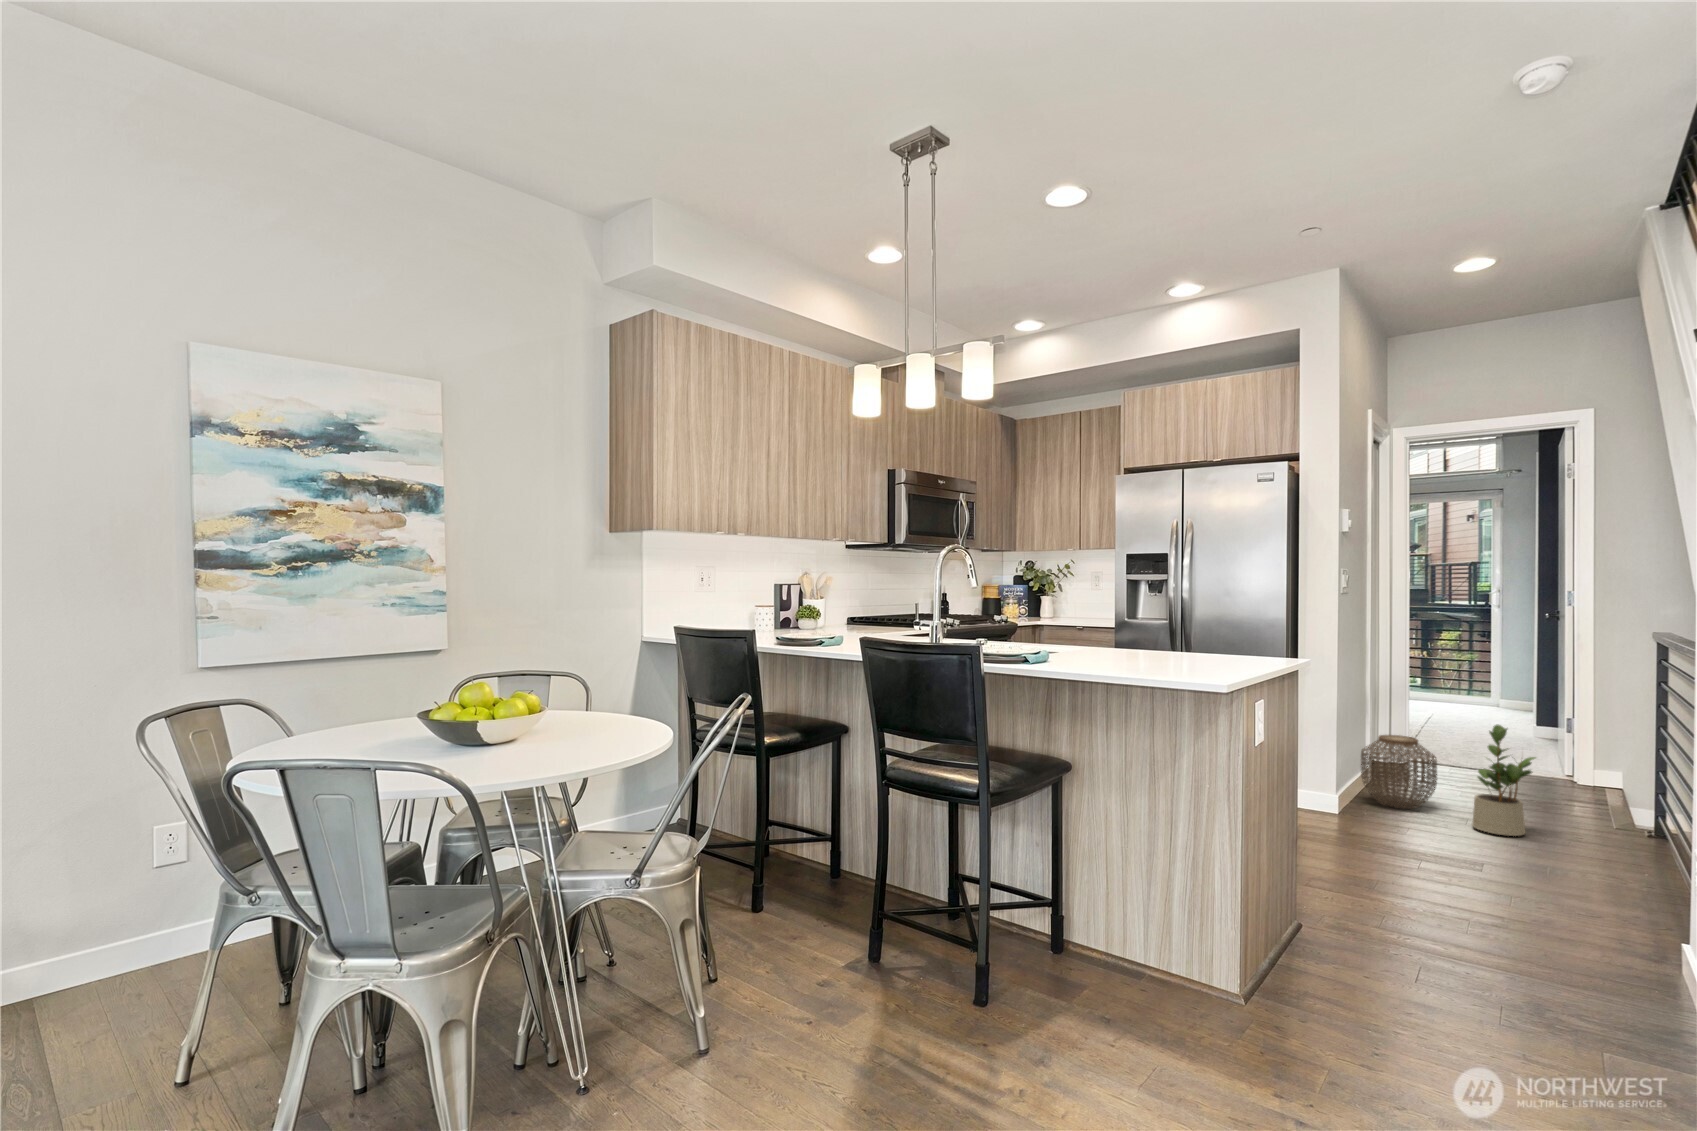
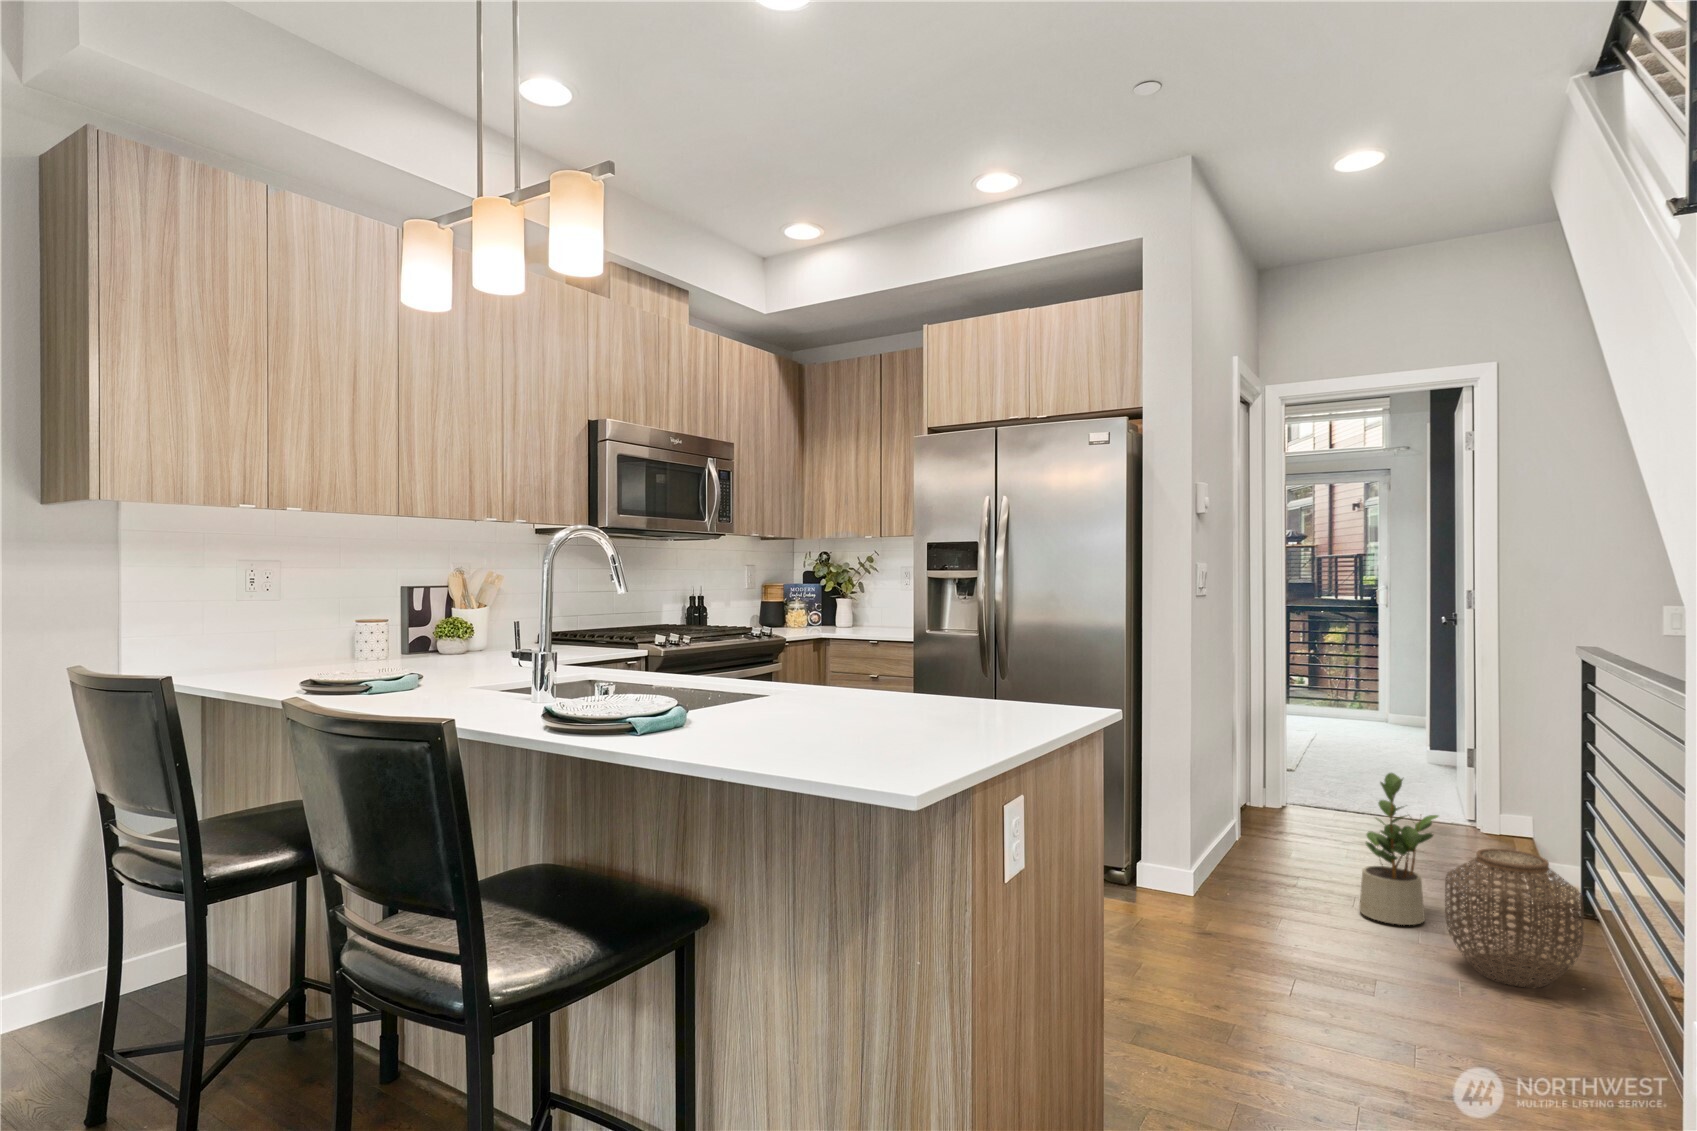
woven basket: present [1361,735,1437,809] -> present [1445,848,1584,987]

